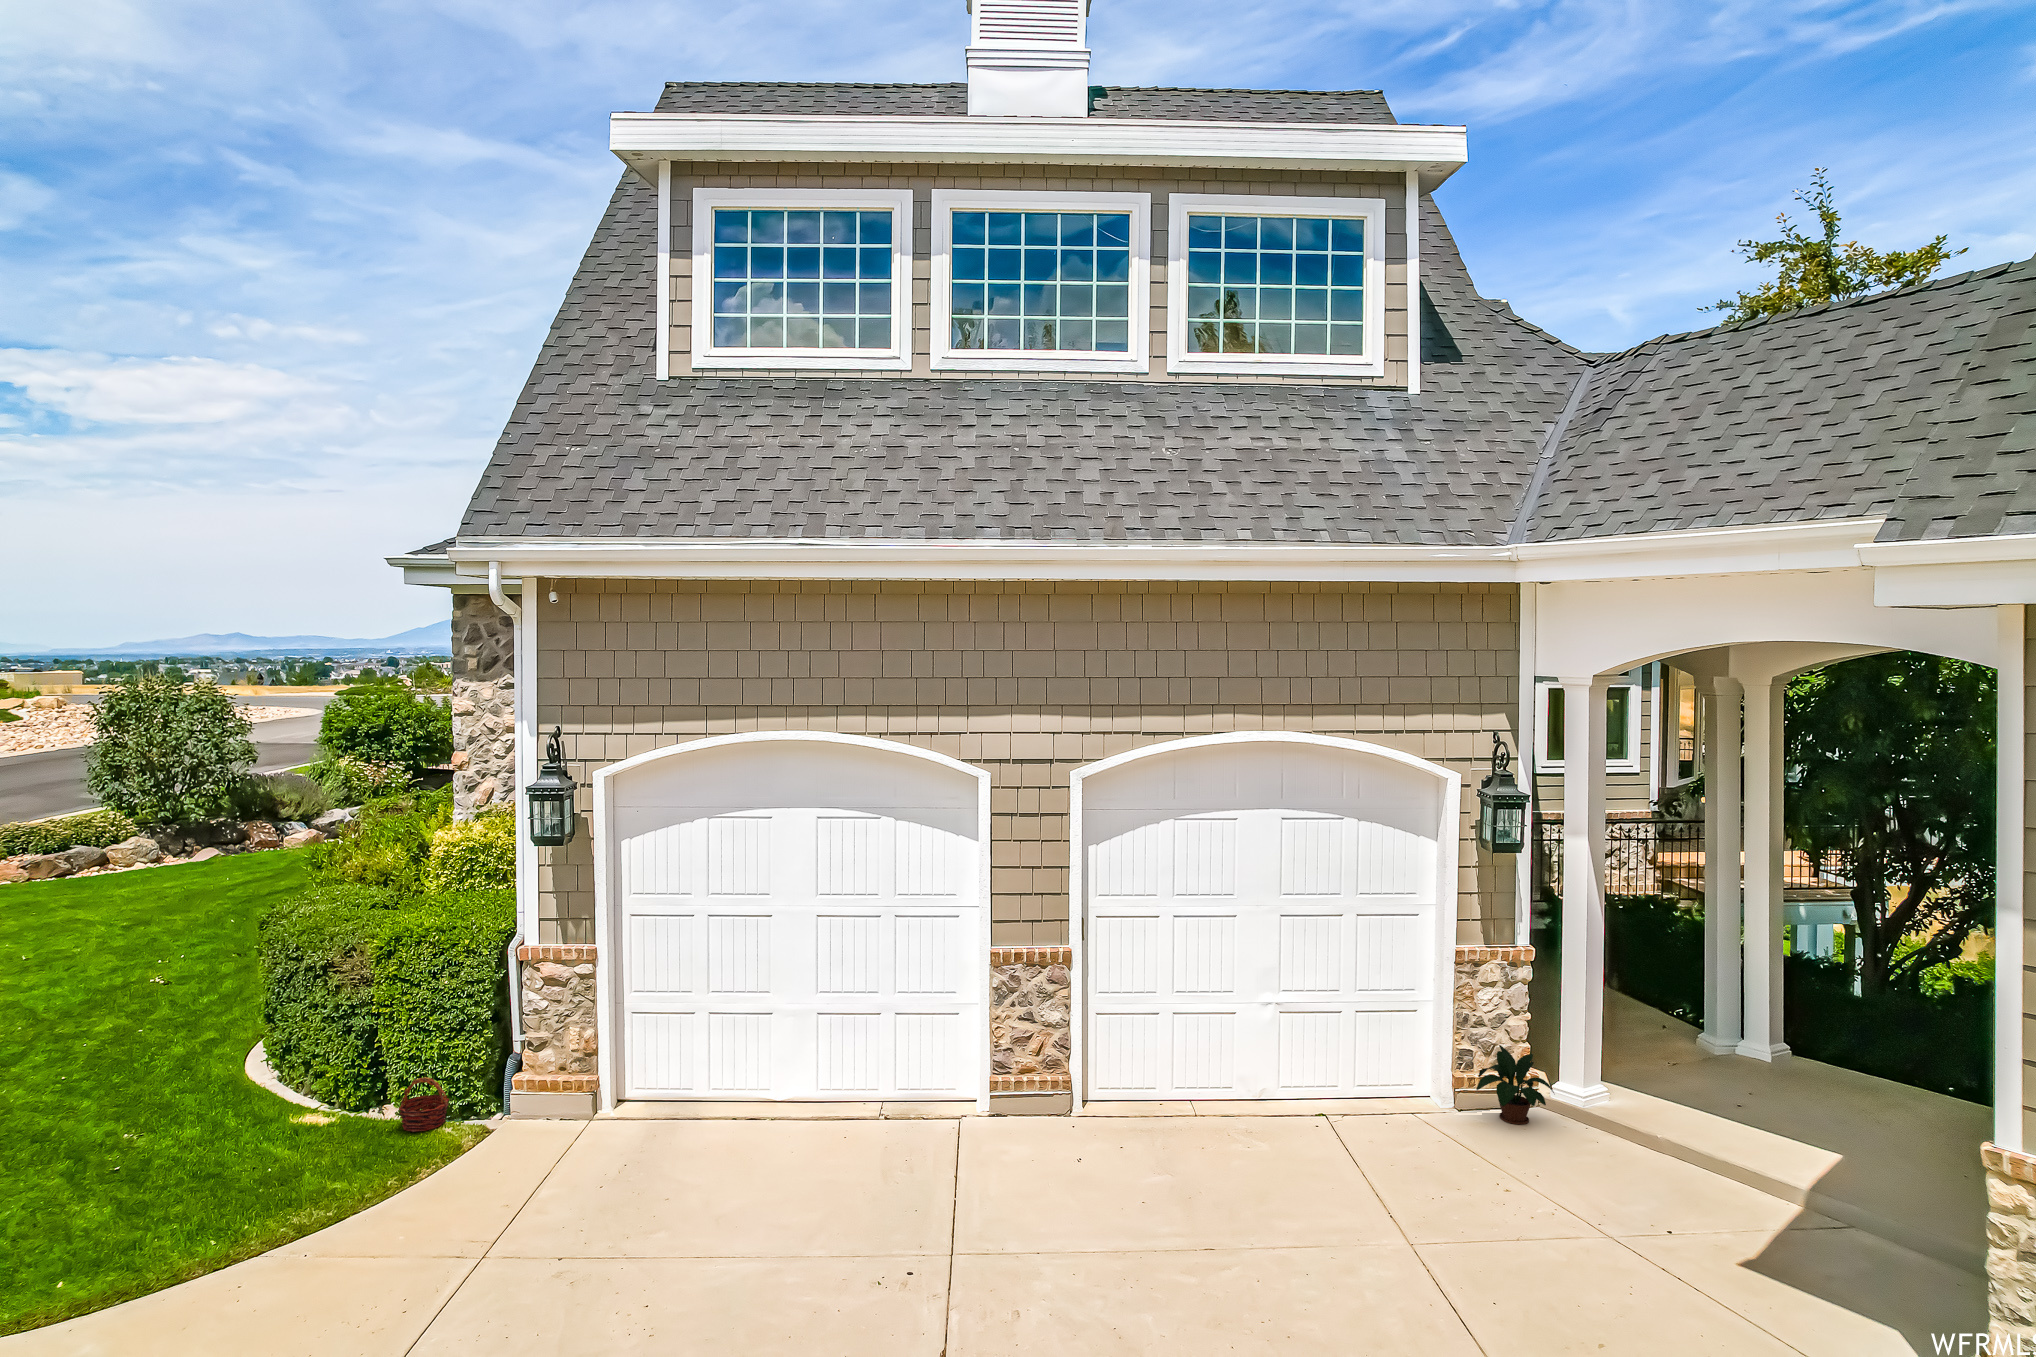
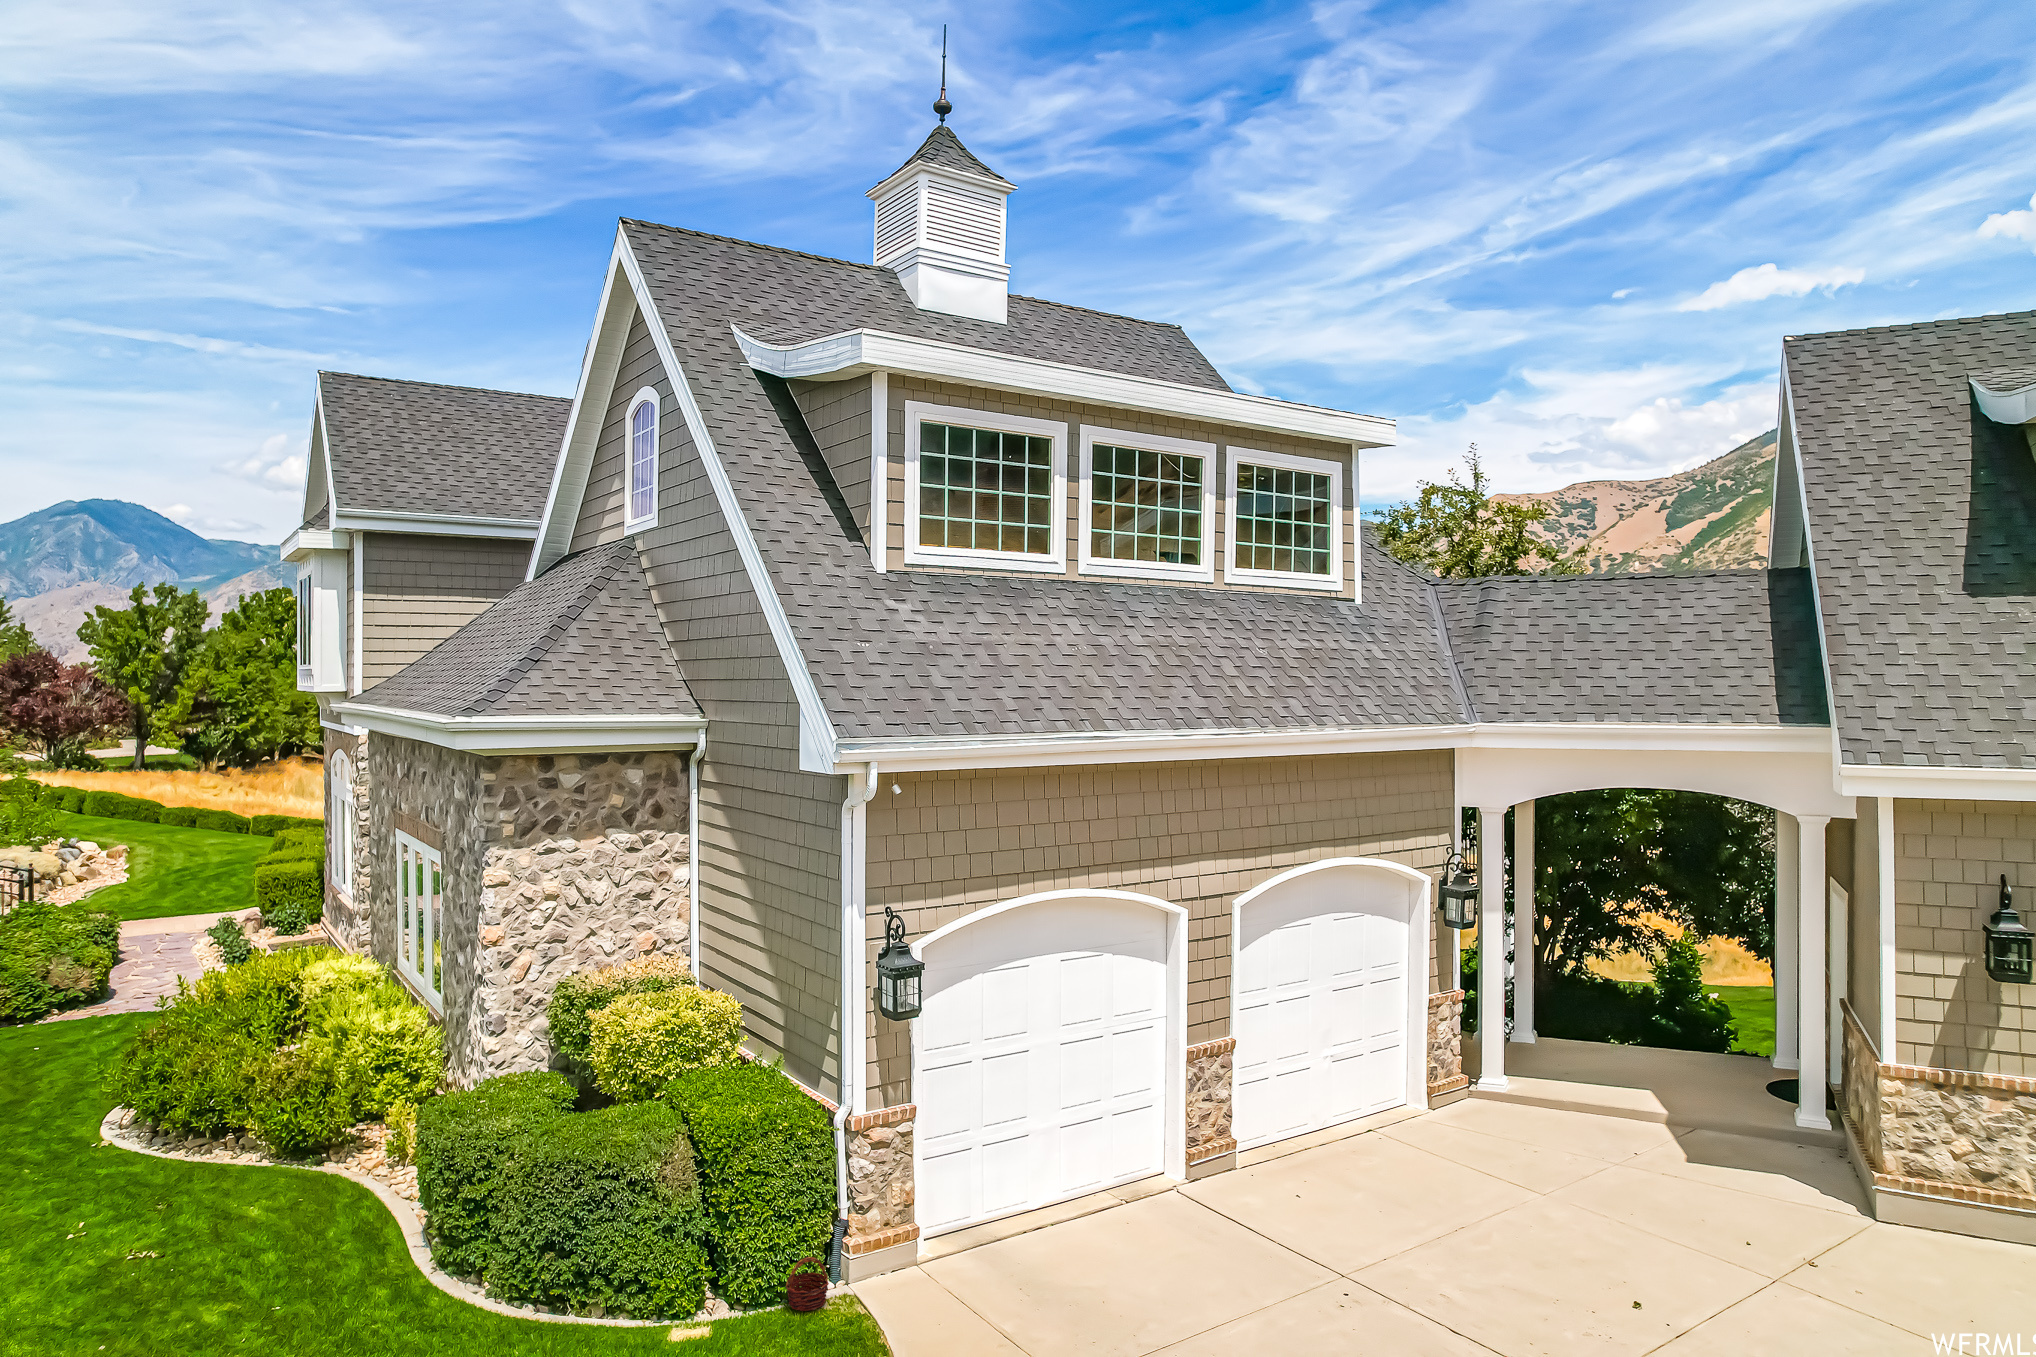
potted plant: present [1476,1045,1554,1125] -> none [1441,1059,1488,1110]

